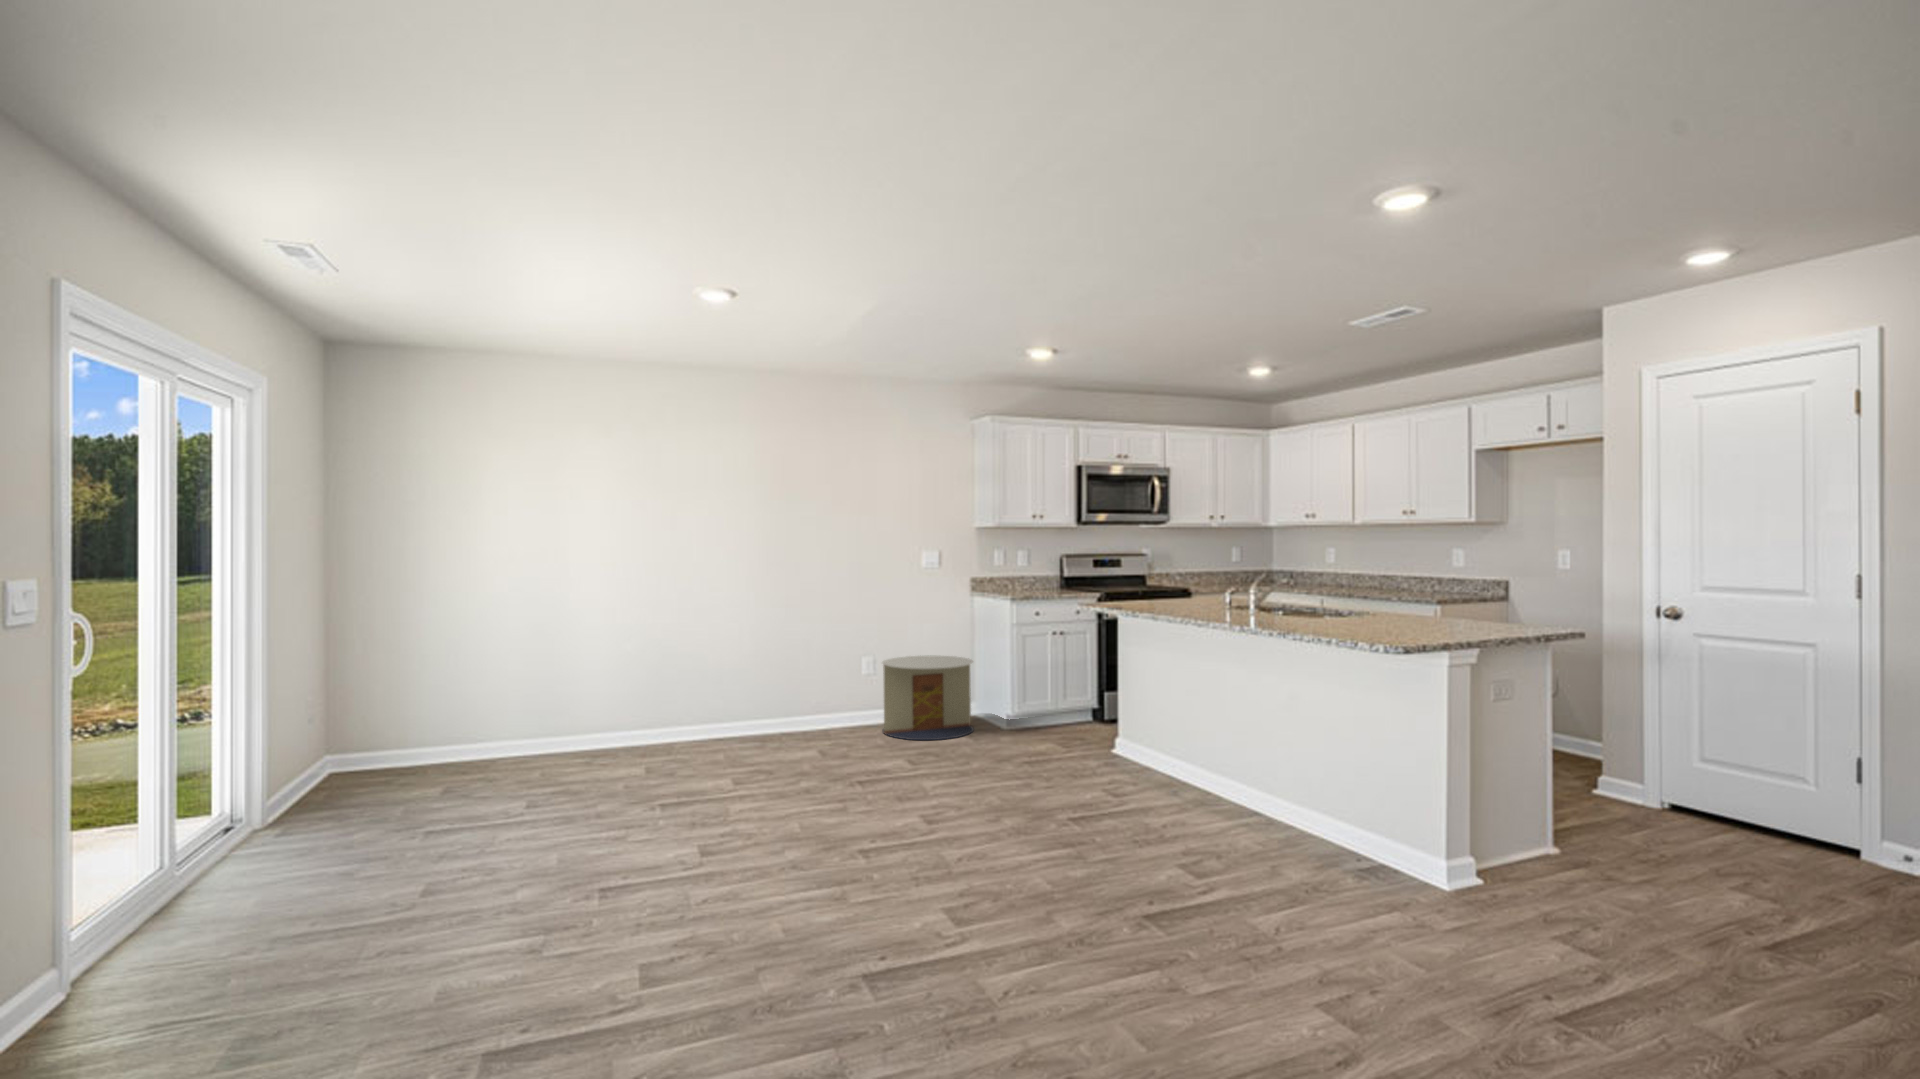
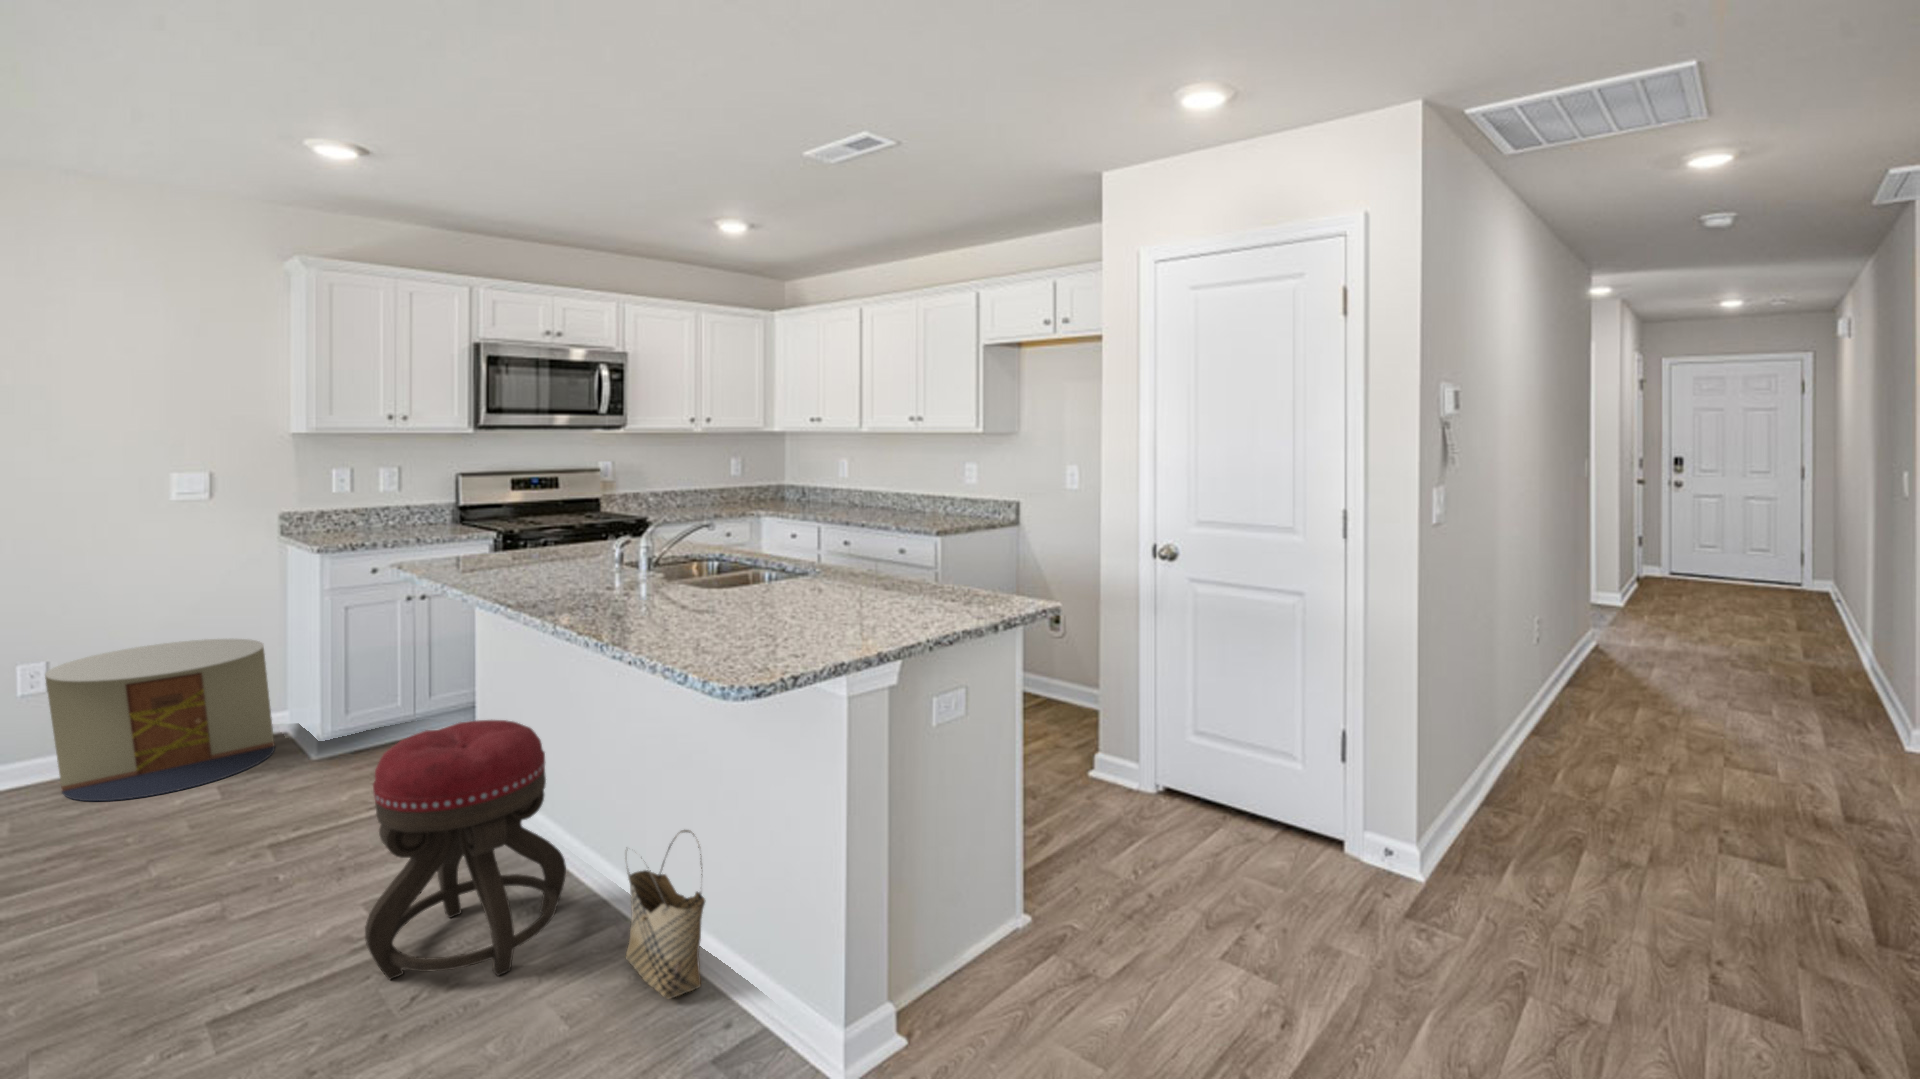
ottoman: none [1136,688,1225,828] -> present [365,720,566,979]
woven basket: none [1280,755,1339,848] -> present [626,830,705,999]

